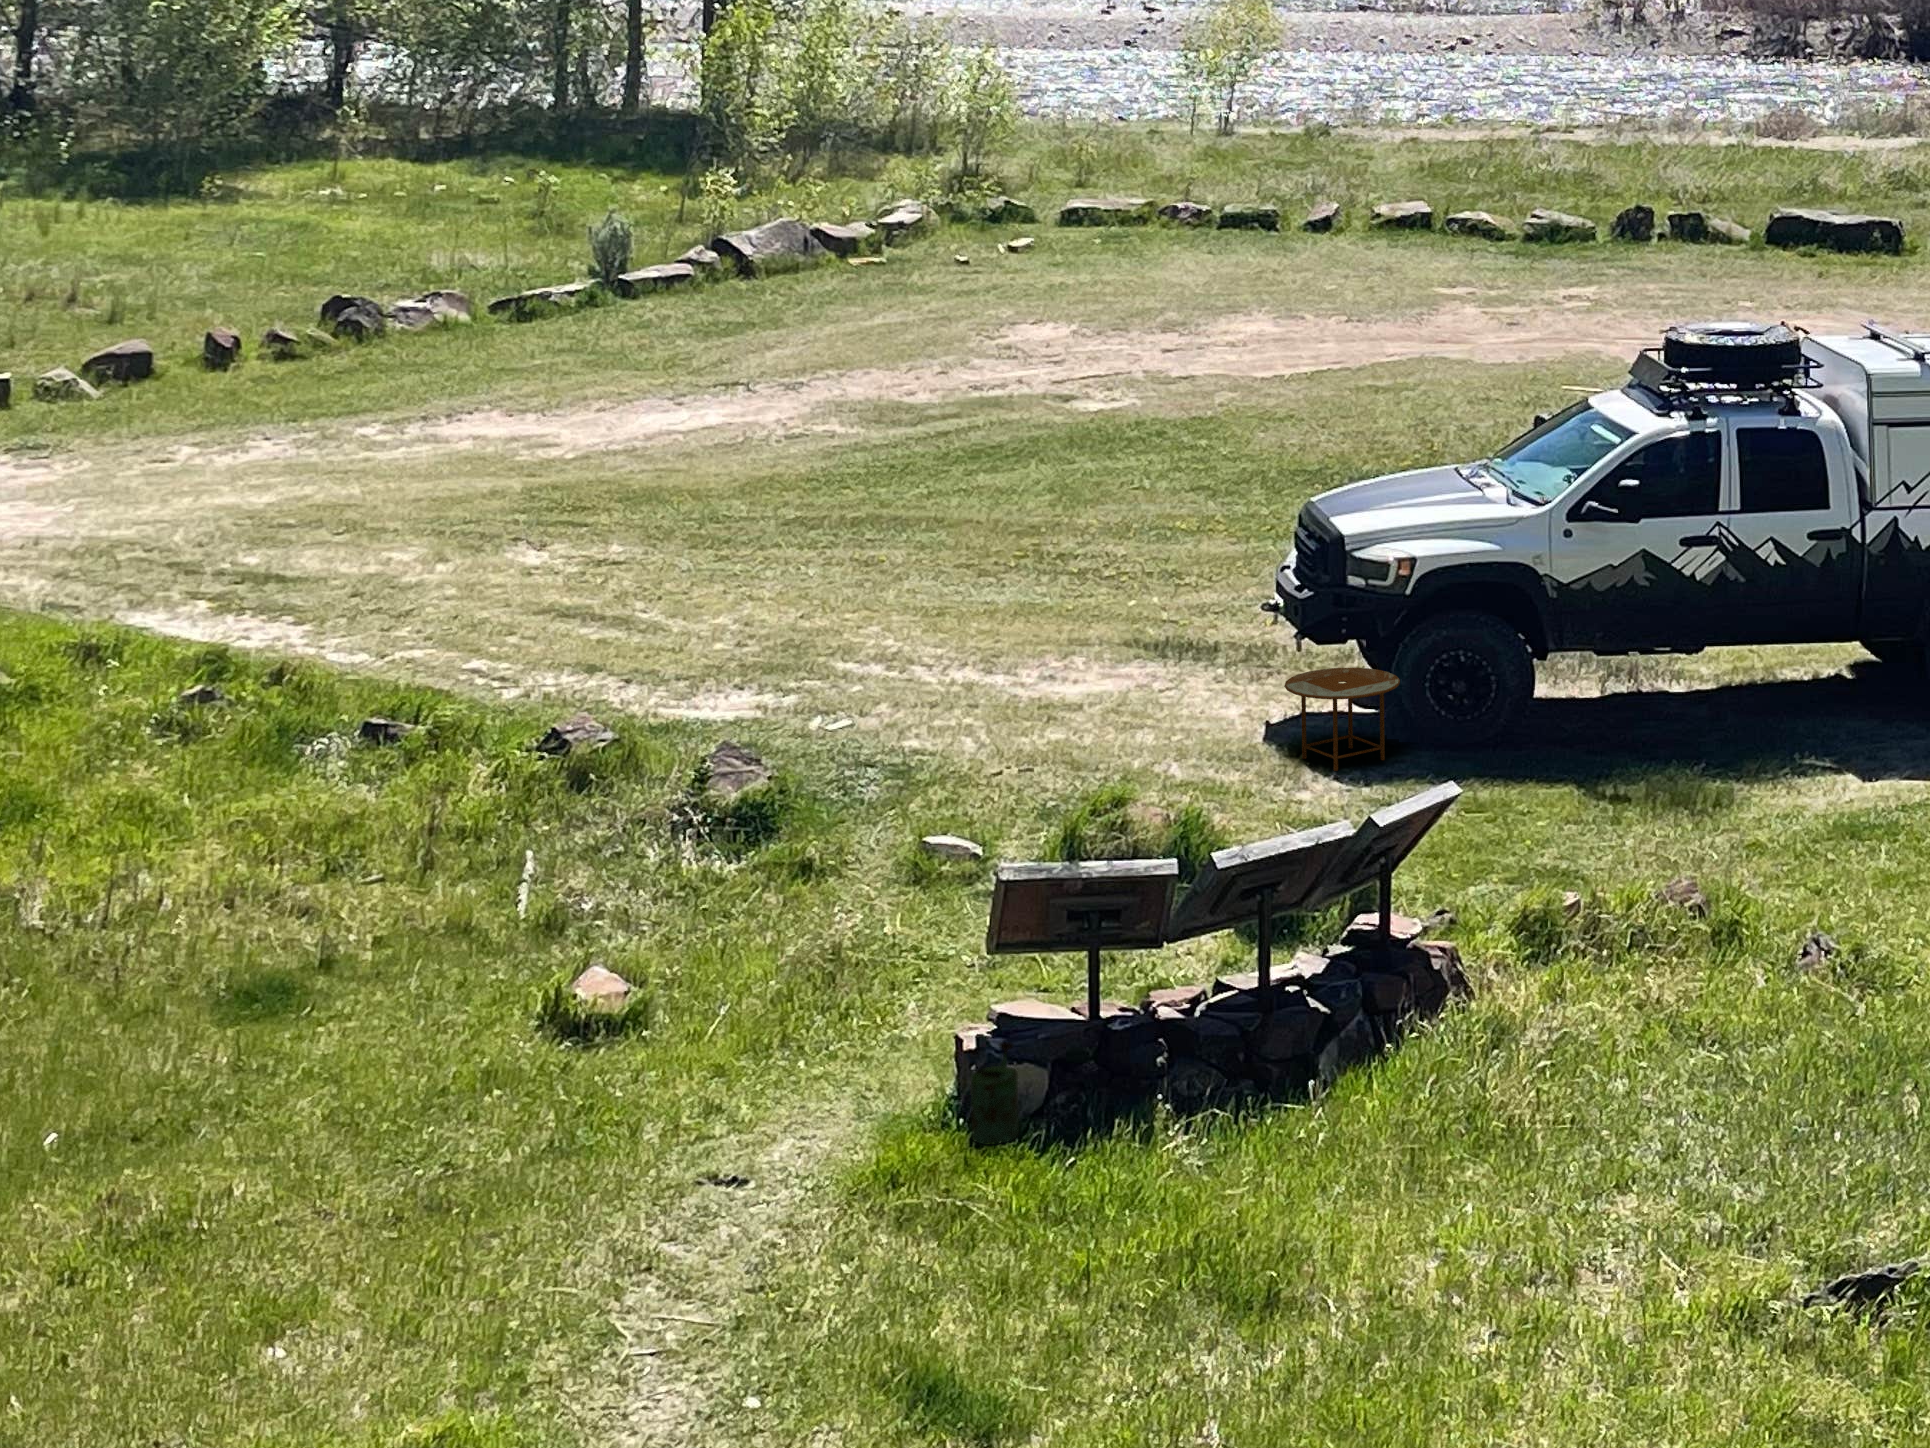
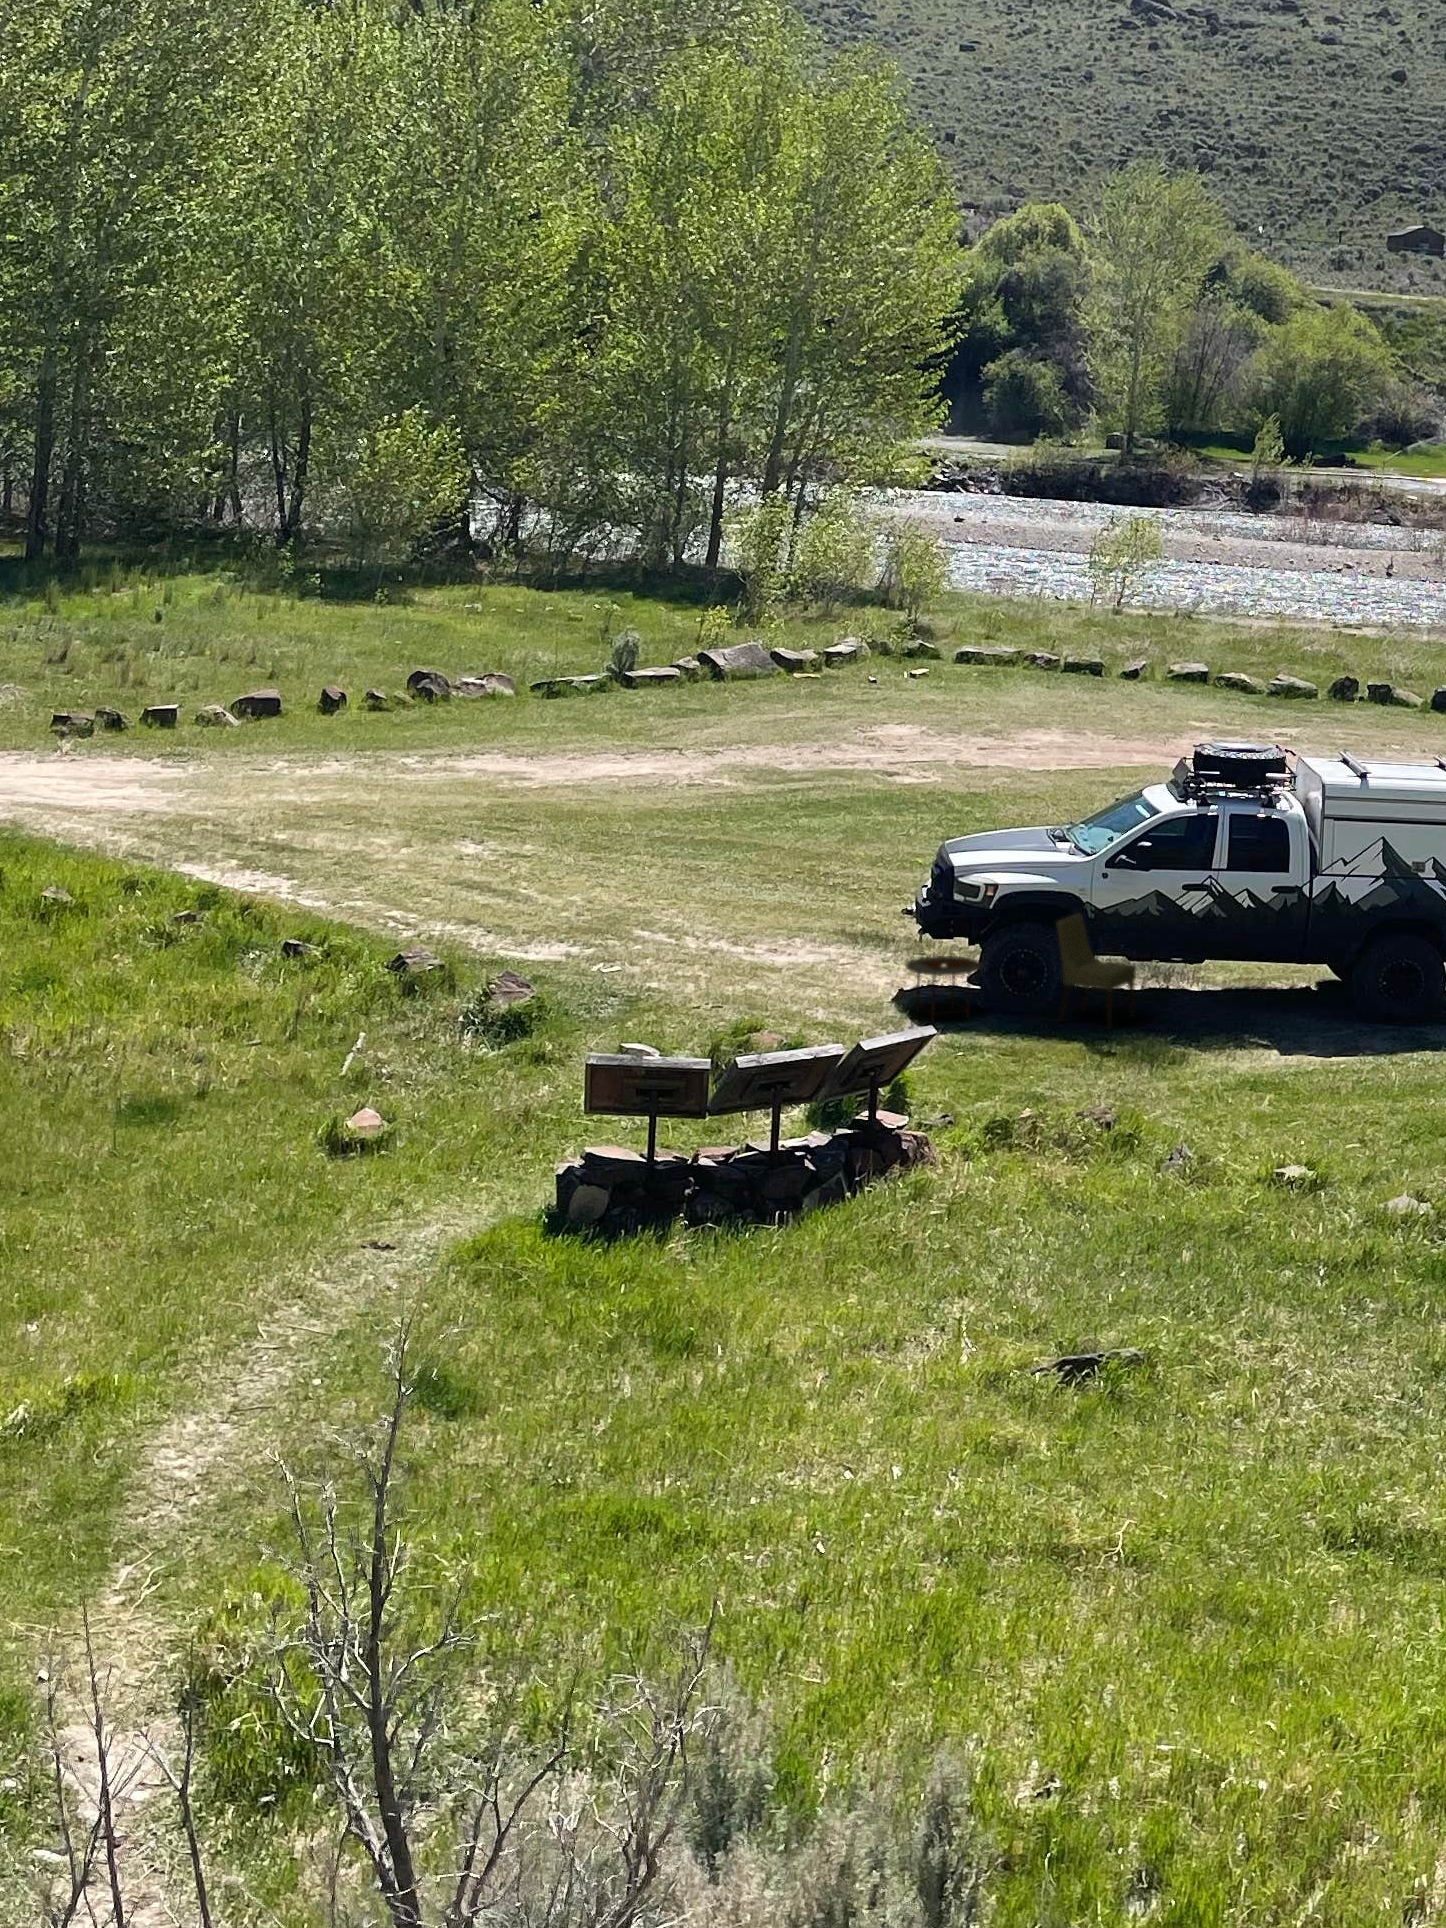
chair: none [1506,589,1624,762] -> present [1056,914,1136,1029]
watering can: present [971,1042,1019,1145] -> none [545,1161,585,1223]

